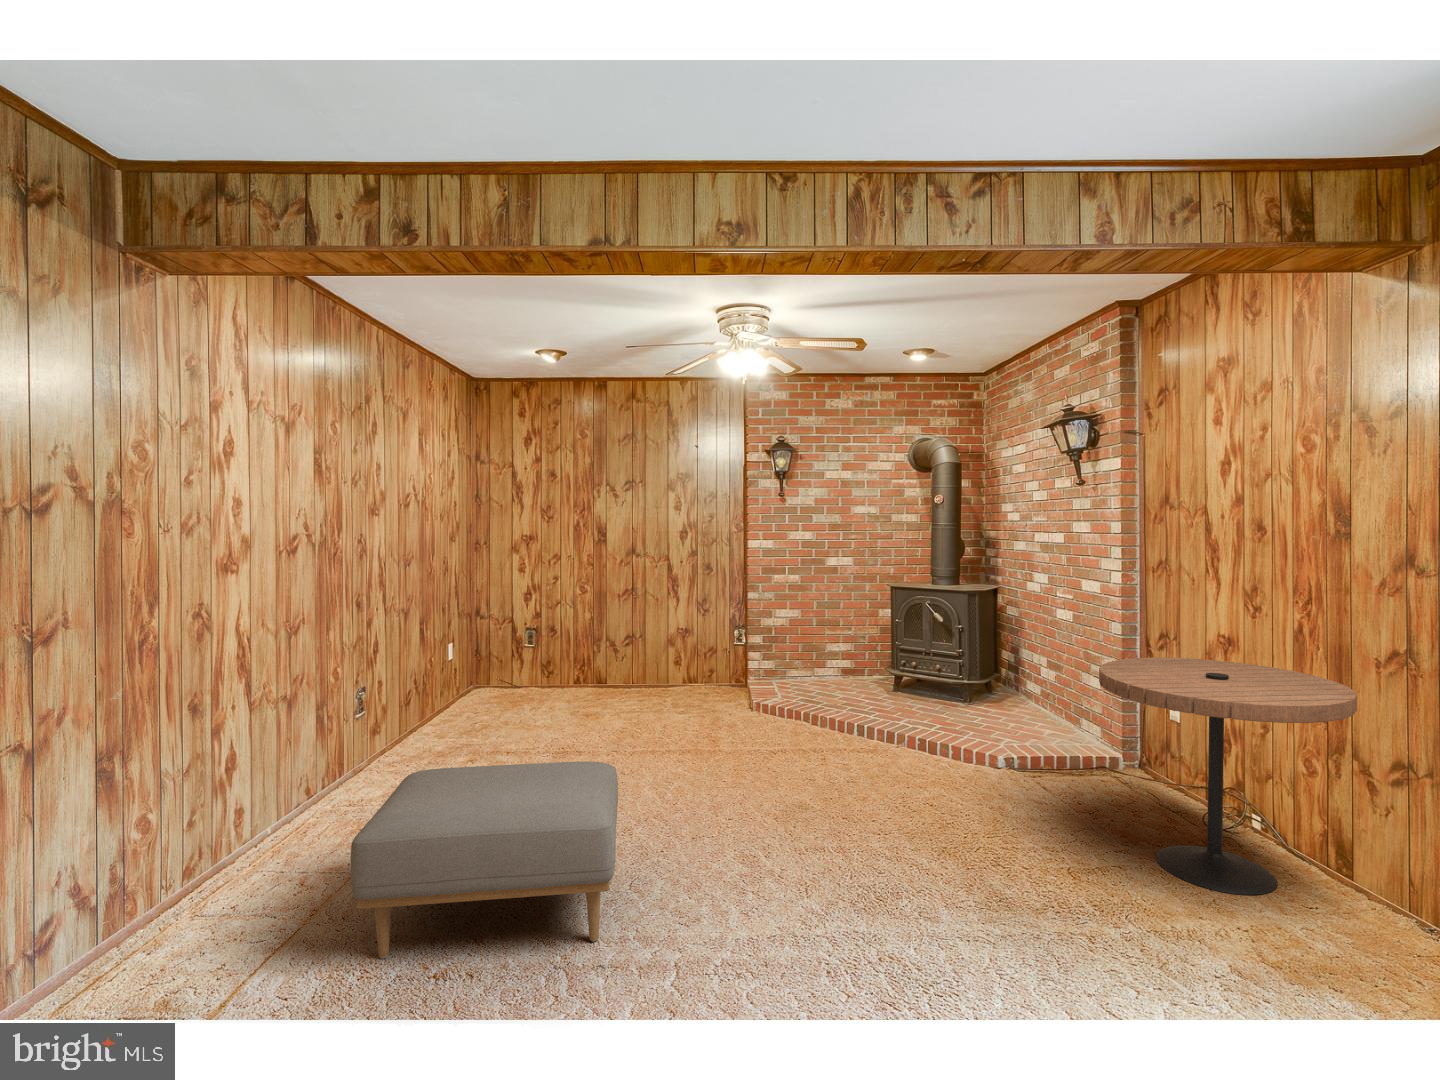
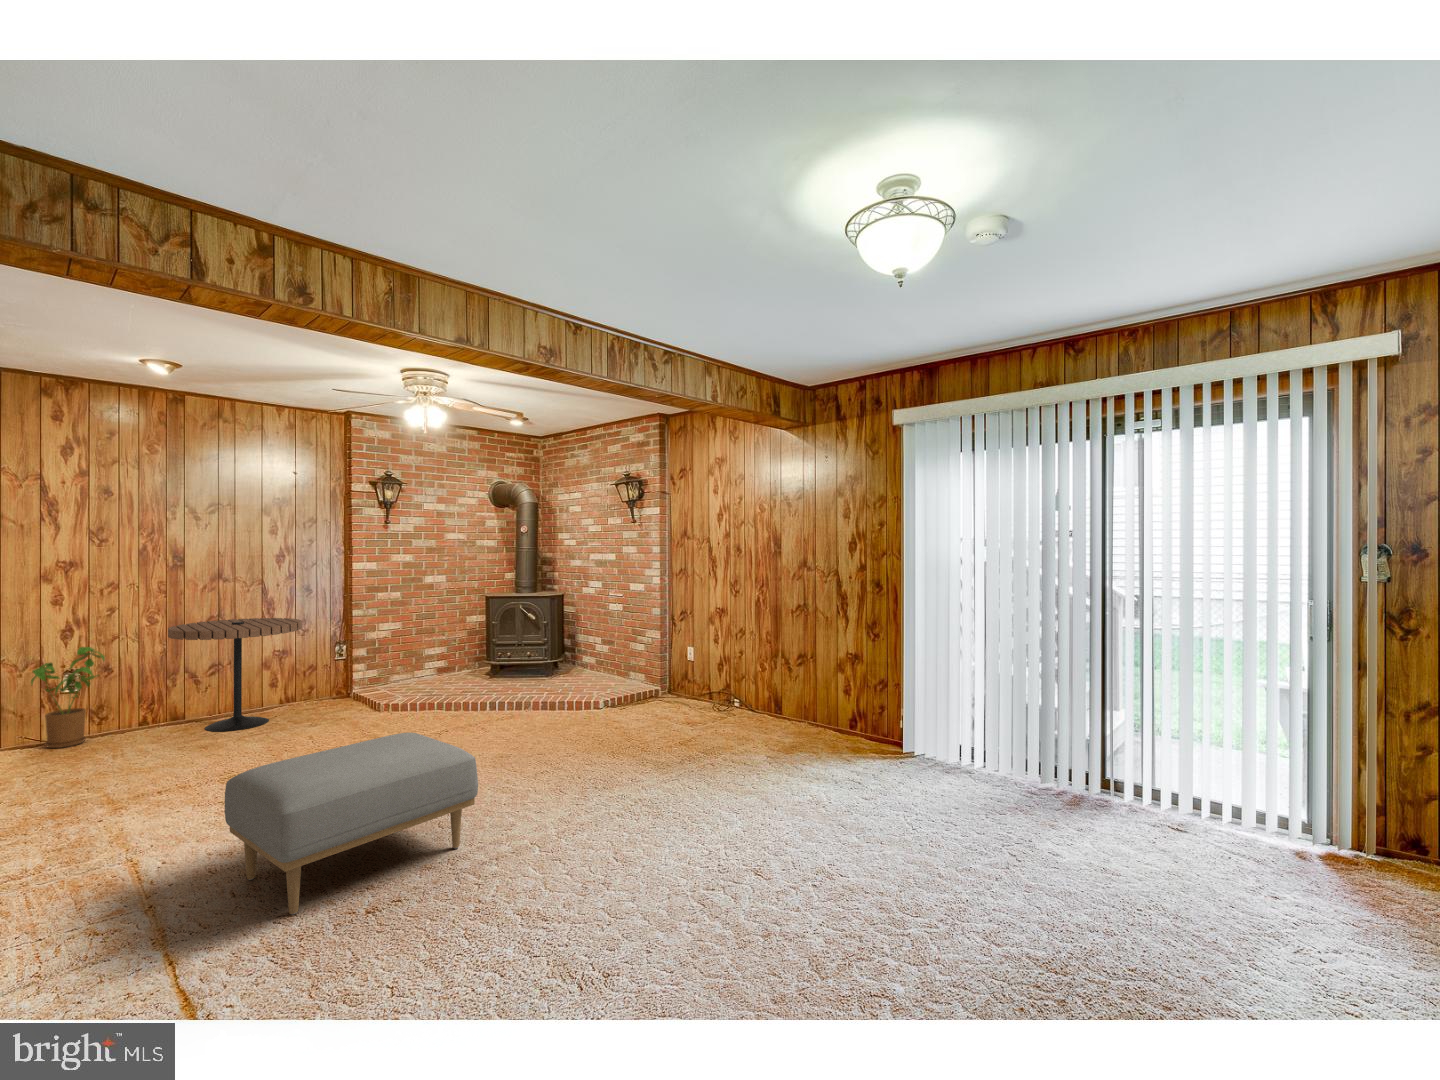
house plant: none [502,610,551,694] -> present [31,647,105,748]
side table: present [1099,658,1357,895] -> present [168,618,302,732]

